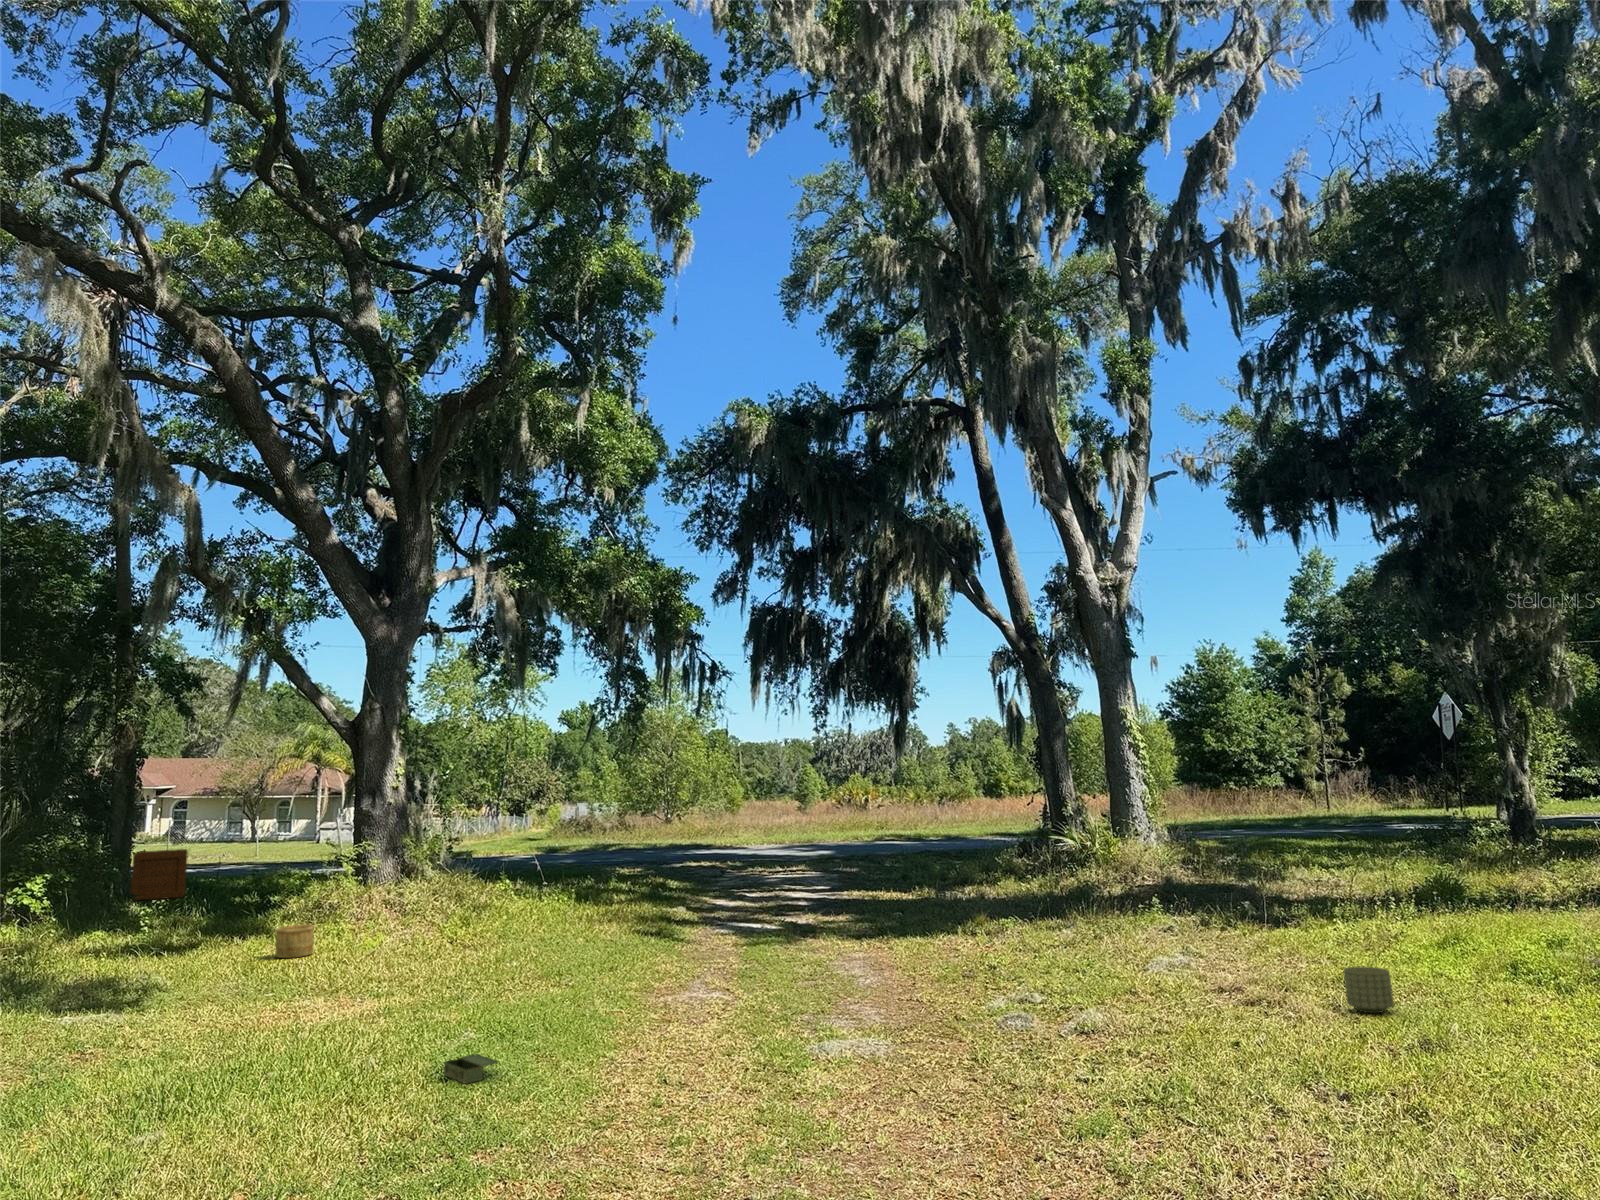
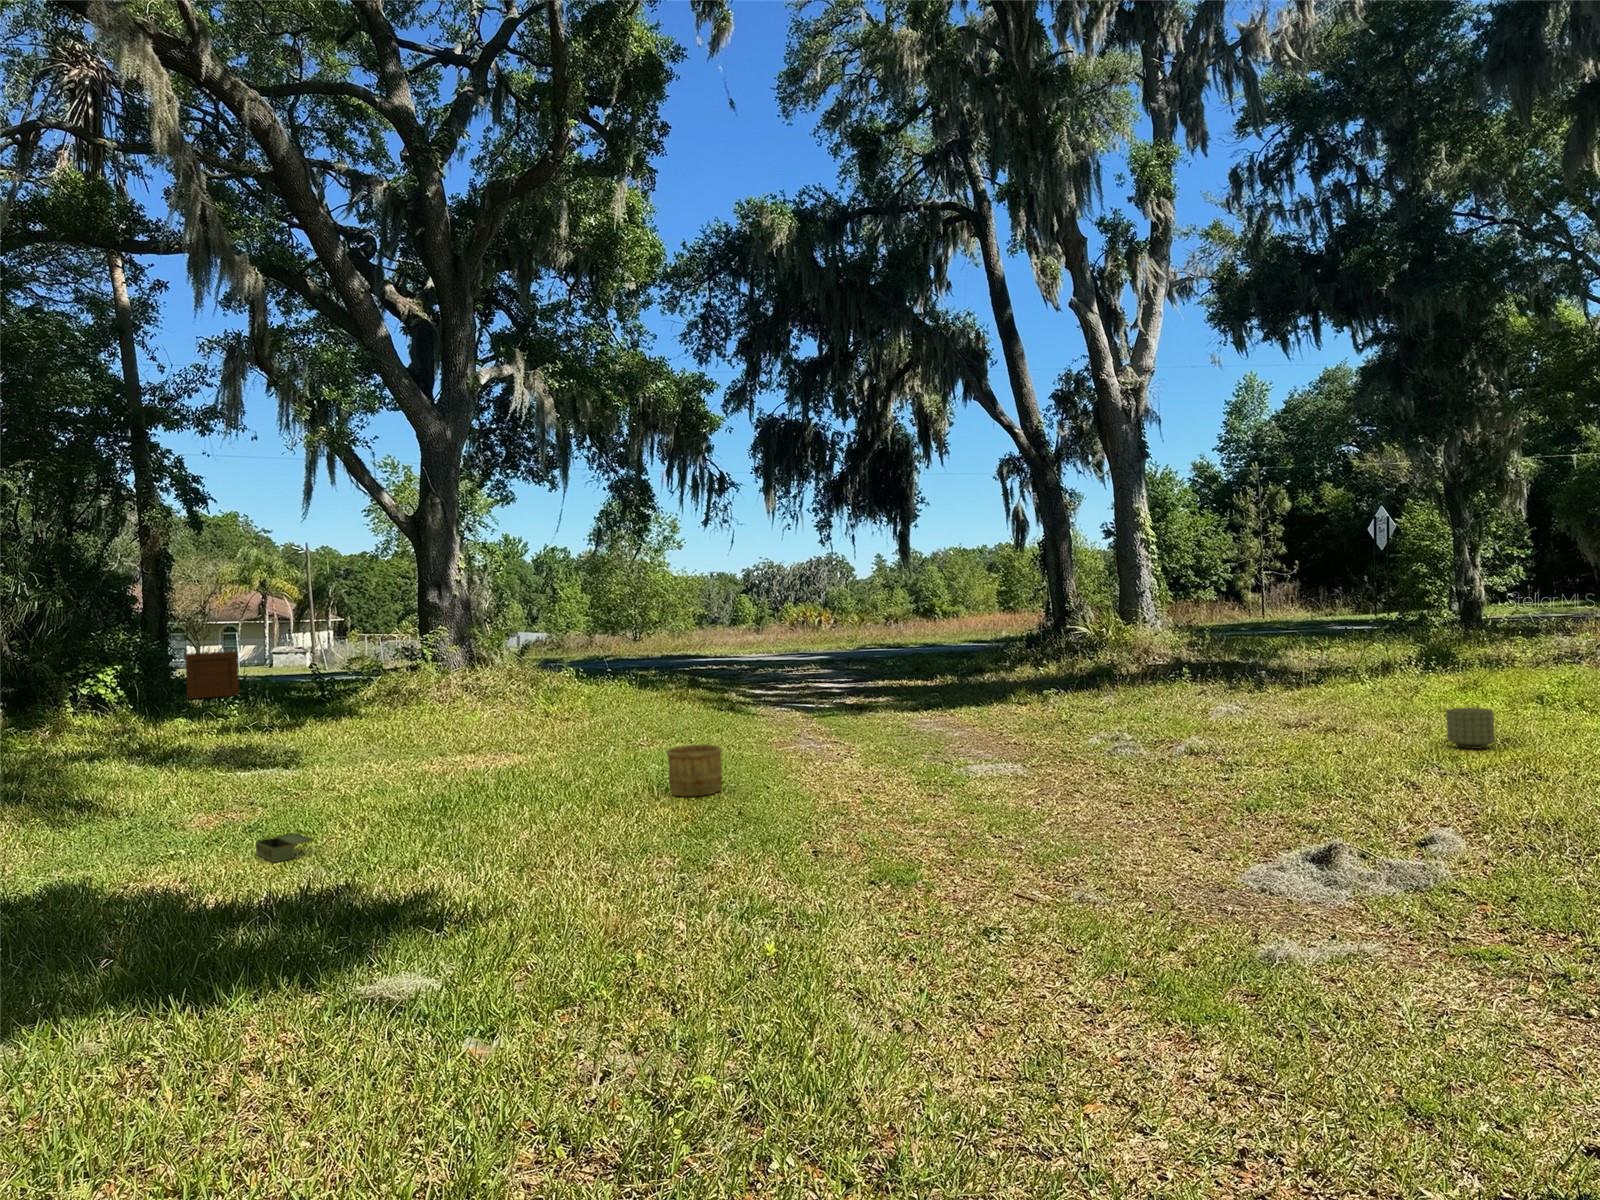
wooden bucket: present [275,924,315,958] -> present [667,744,722,796]
toolbox: present [444,1054,498,1084] -> present [256,833,314,862]

